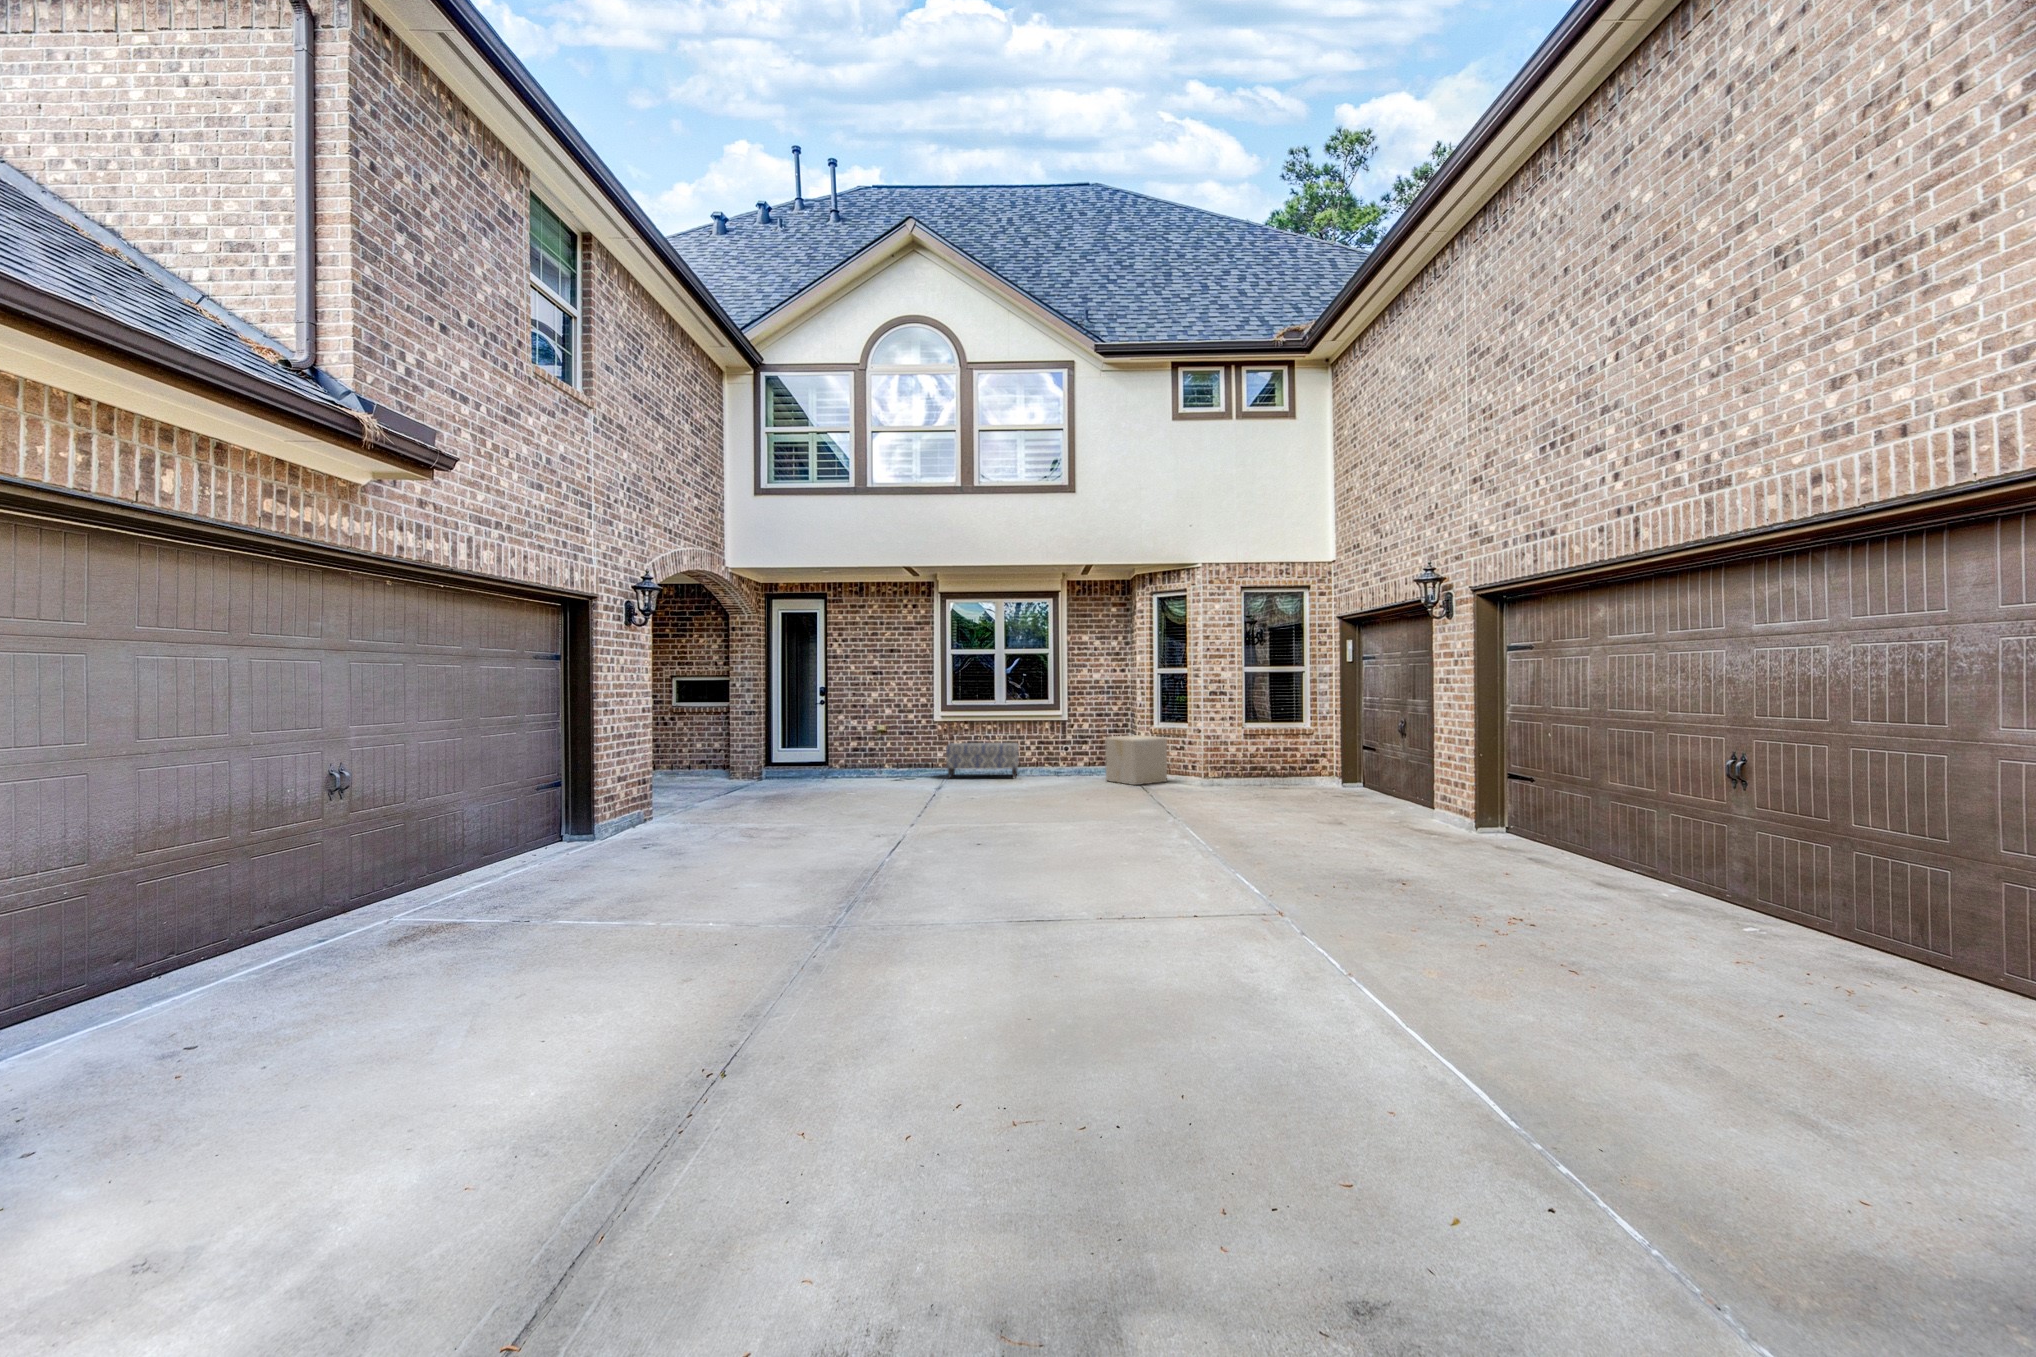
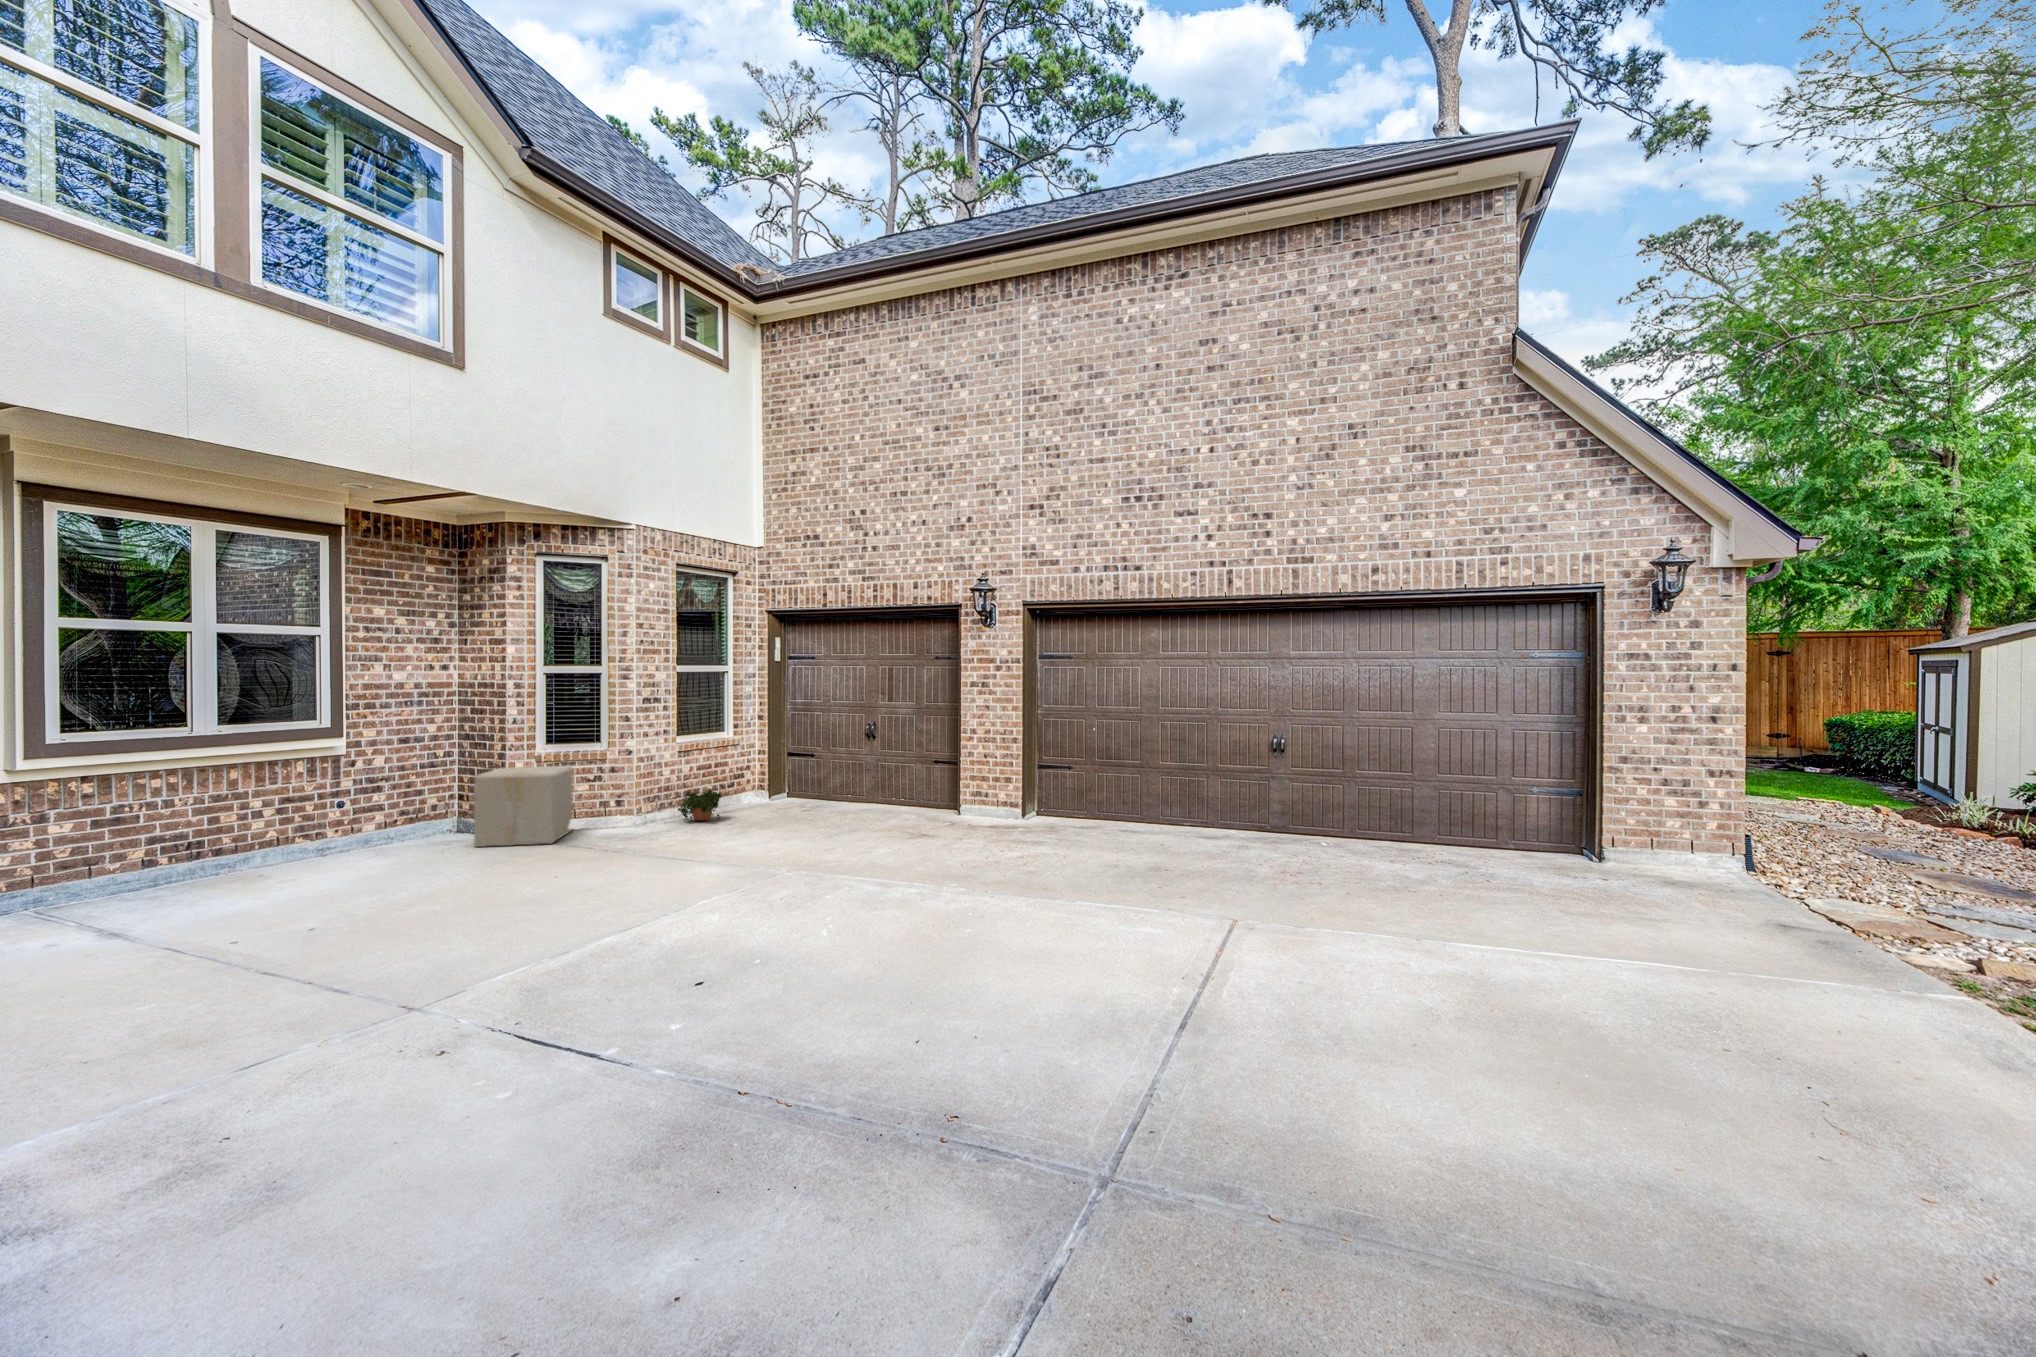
bench: present [946,743,1019,778] -> none [36,807,275,914]
potted plant: none [1228,764,1262,790] -> present [678,788,722,820]

